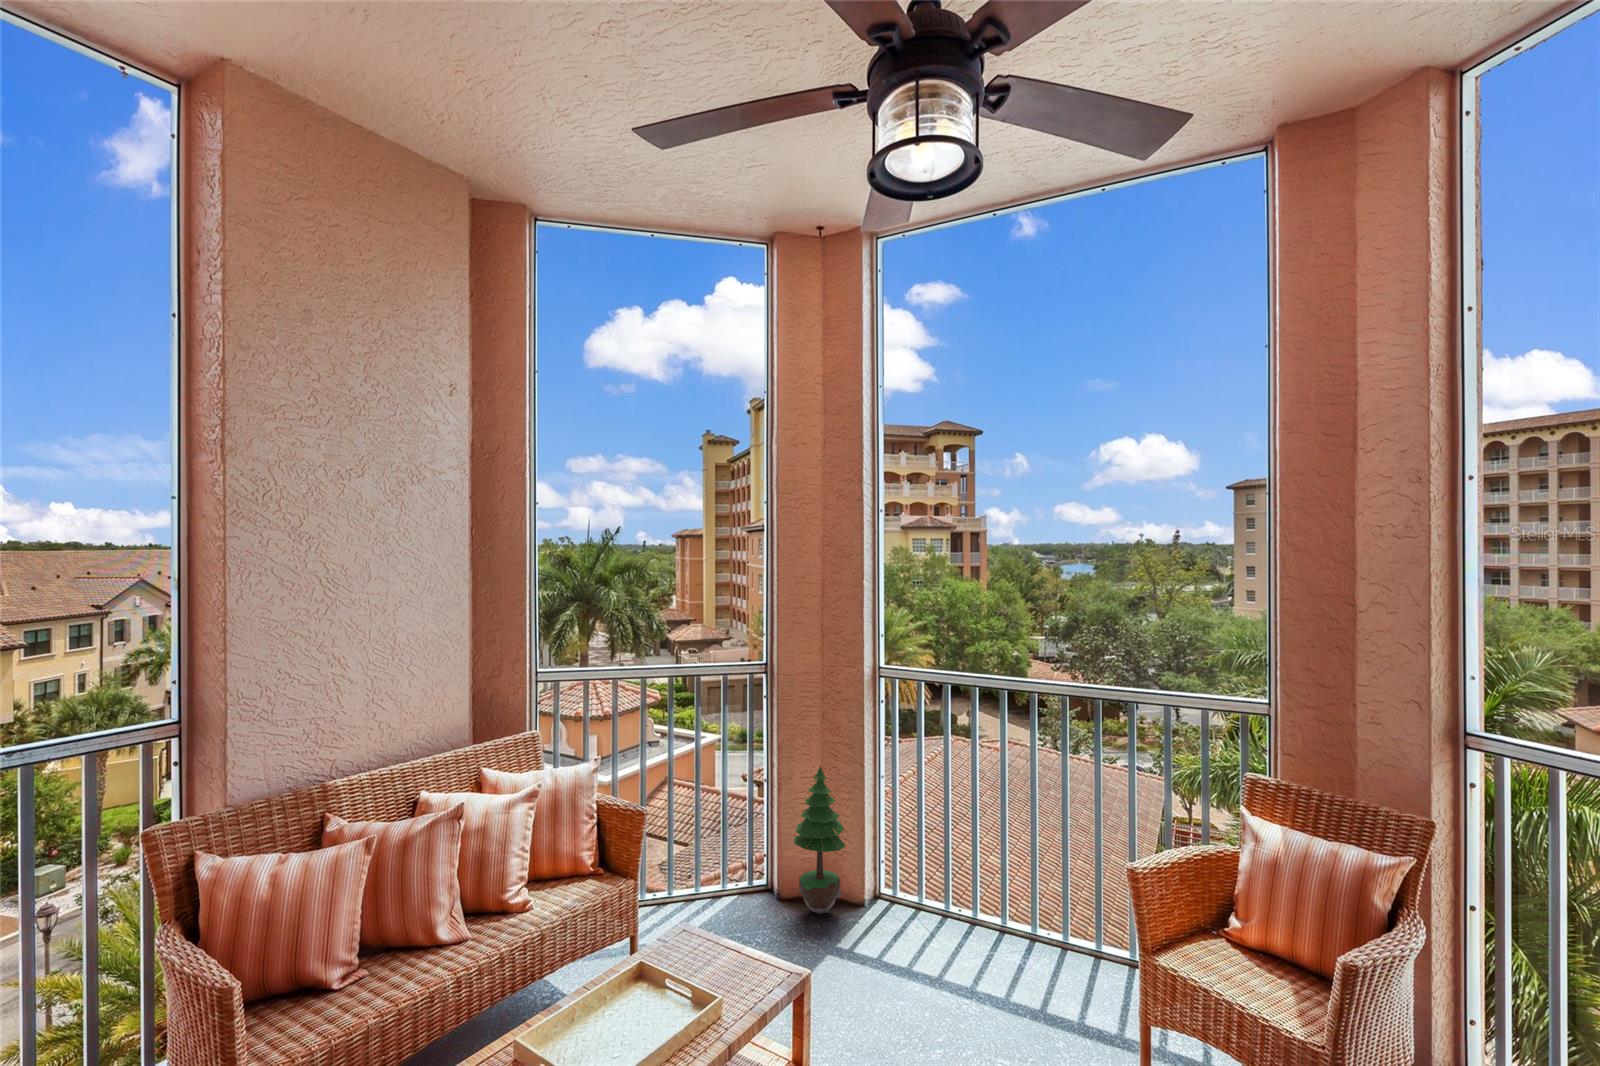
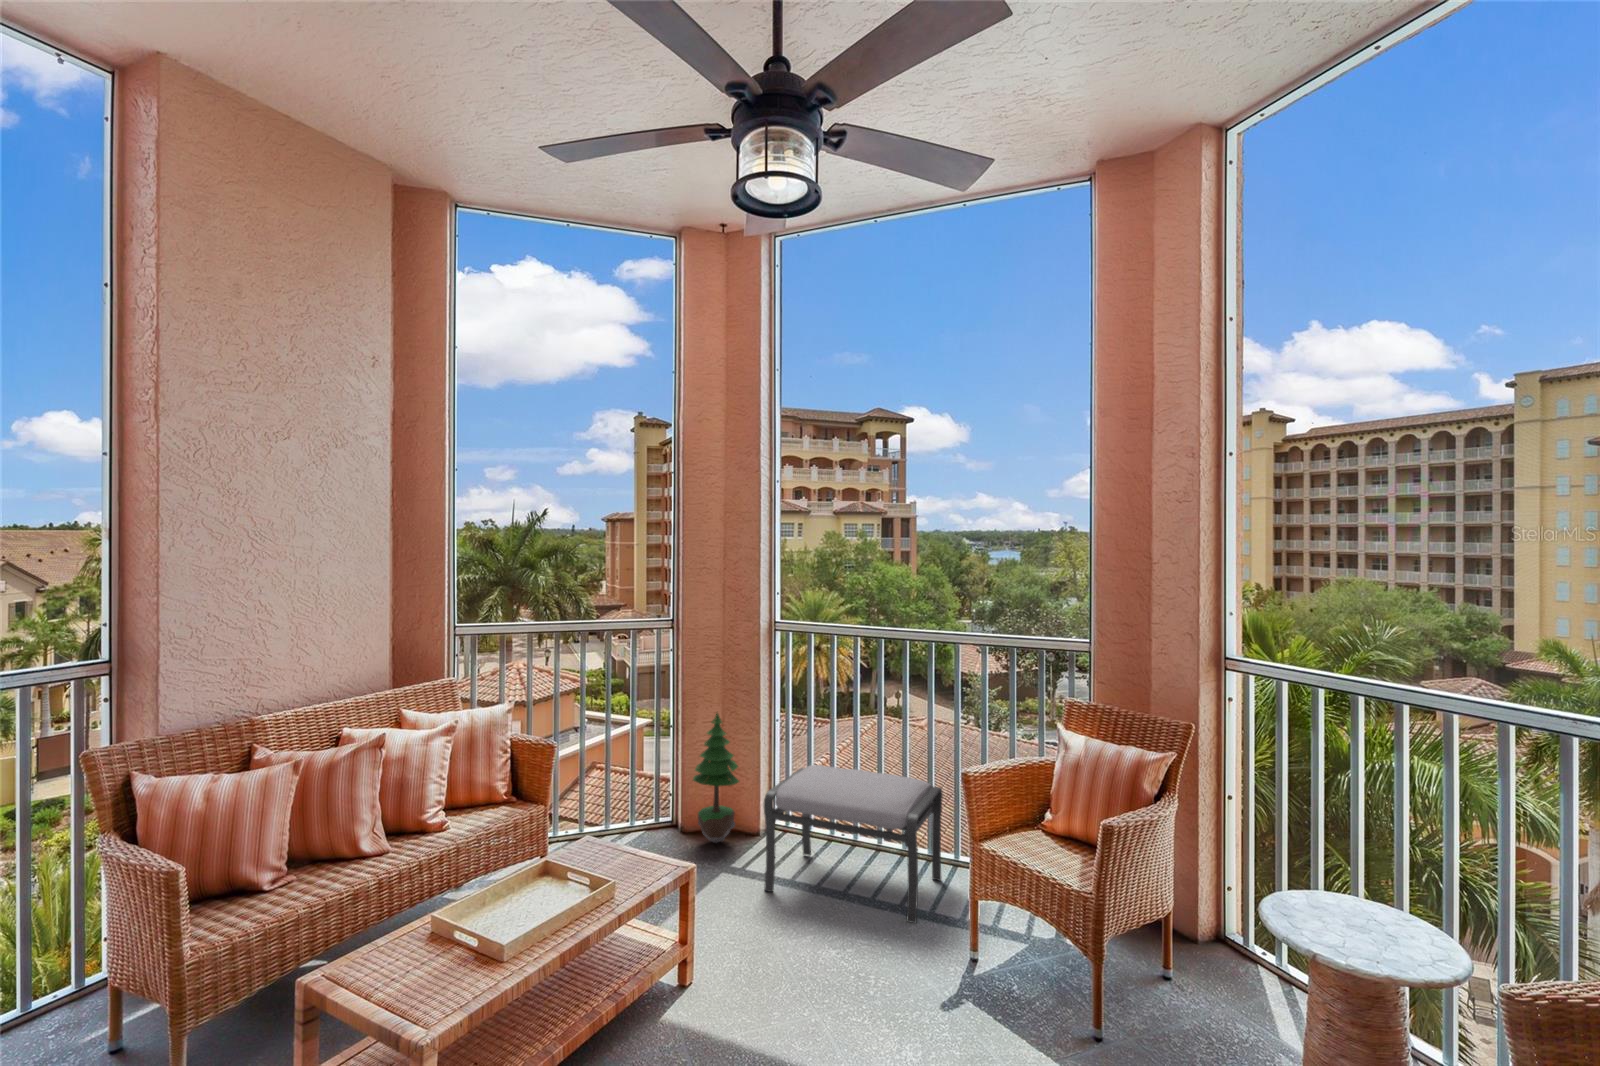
ottoman: none [880,832,1088,1039] -> present [764,765,943,923]

